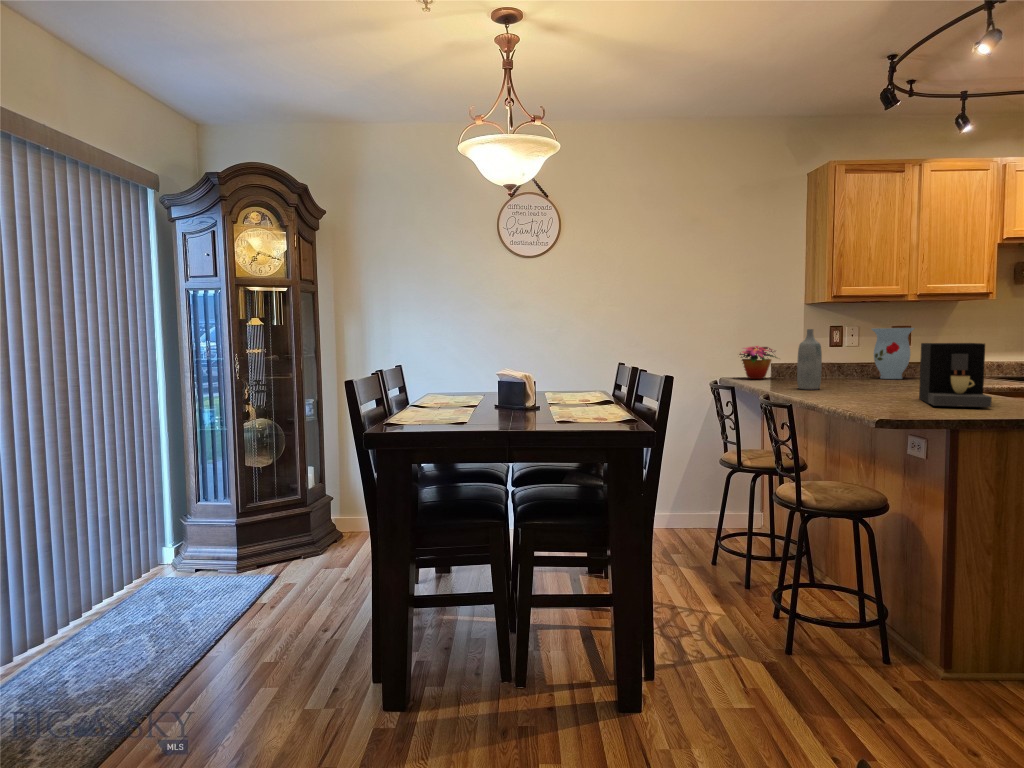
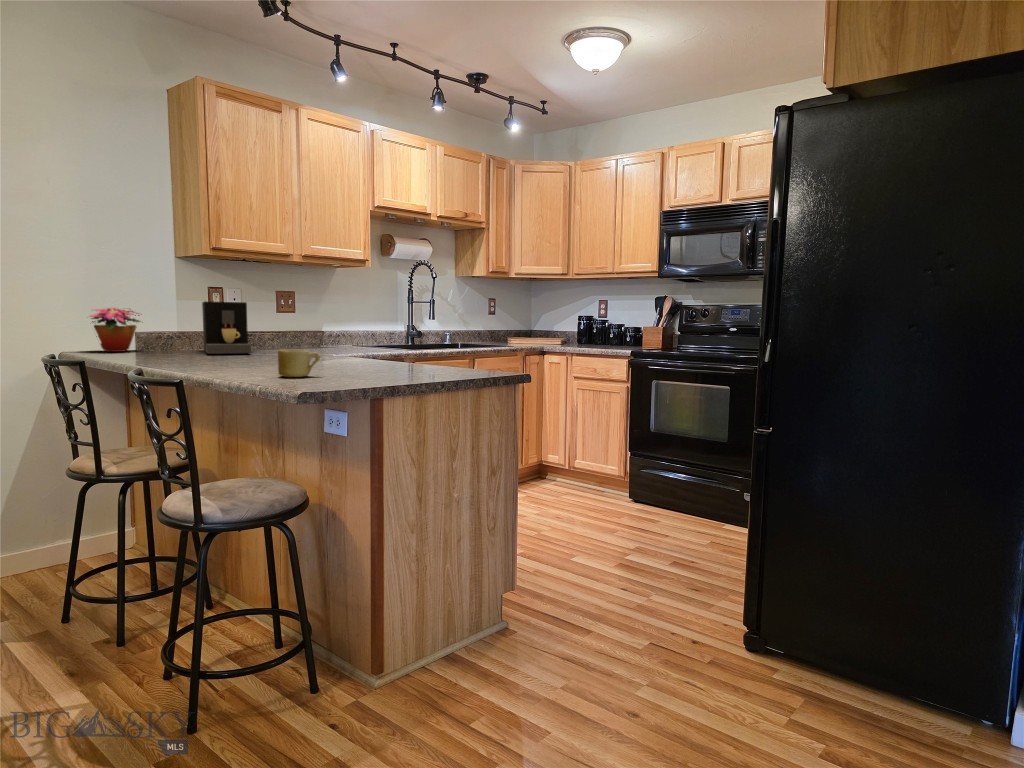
vase: present [872,328,915,379] -> none [255,292,299,348]
bottle: present [797,329,822,390] -> none [174,283,206,361]
coffee maker: present [919,343,992,407] -> present [202,301,251,354]
mug: none [871,385,909,408] -> present [278,349,321,377]

